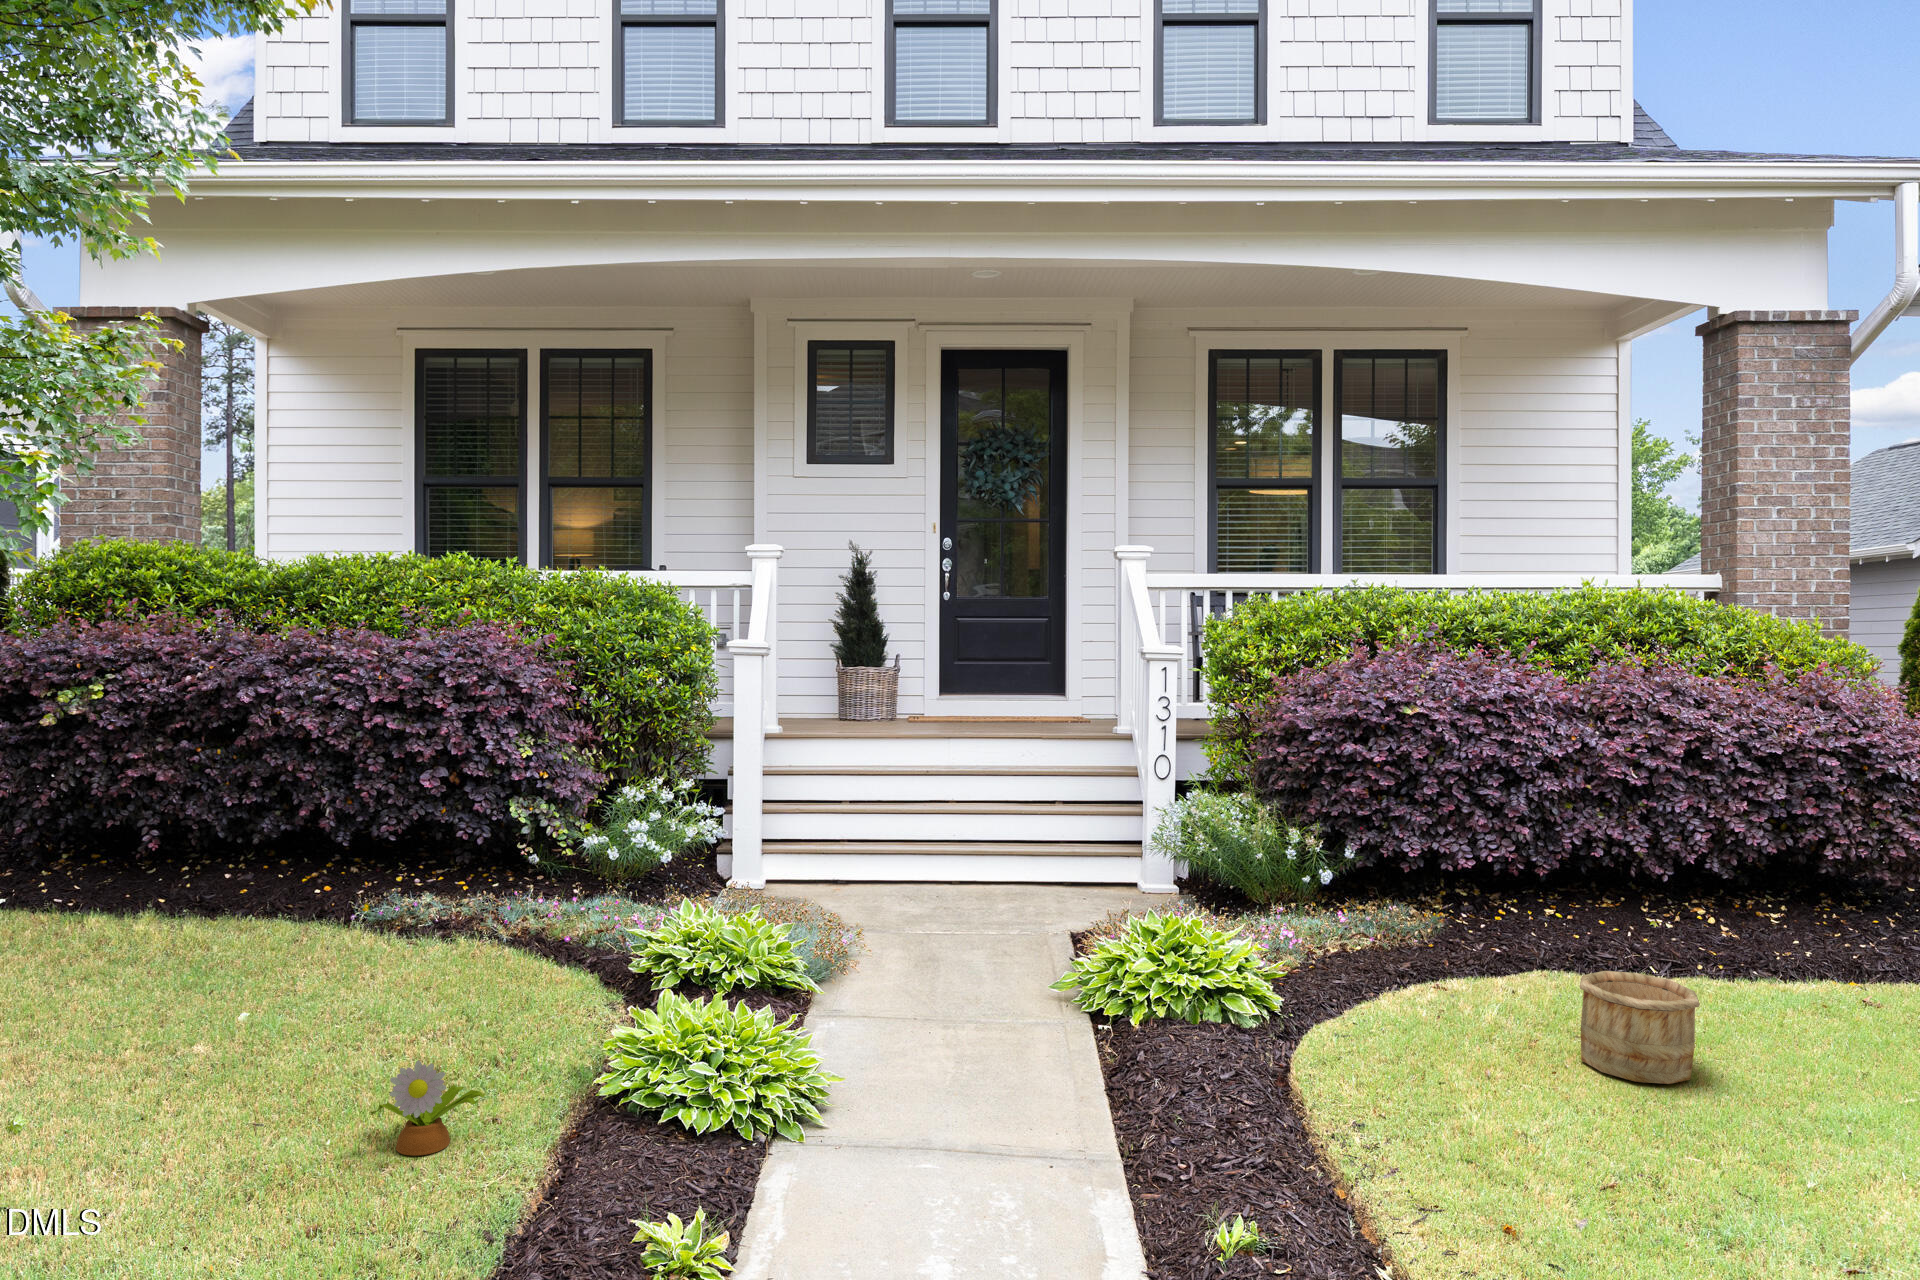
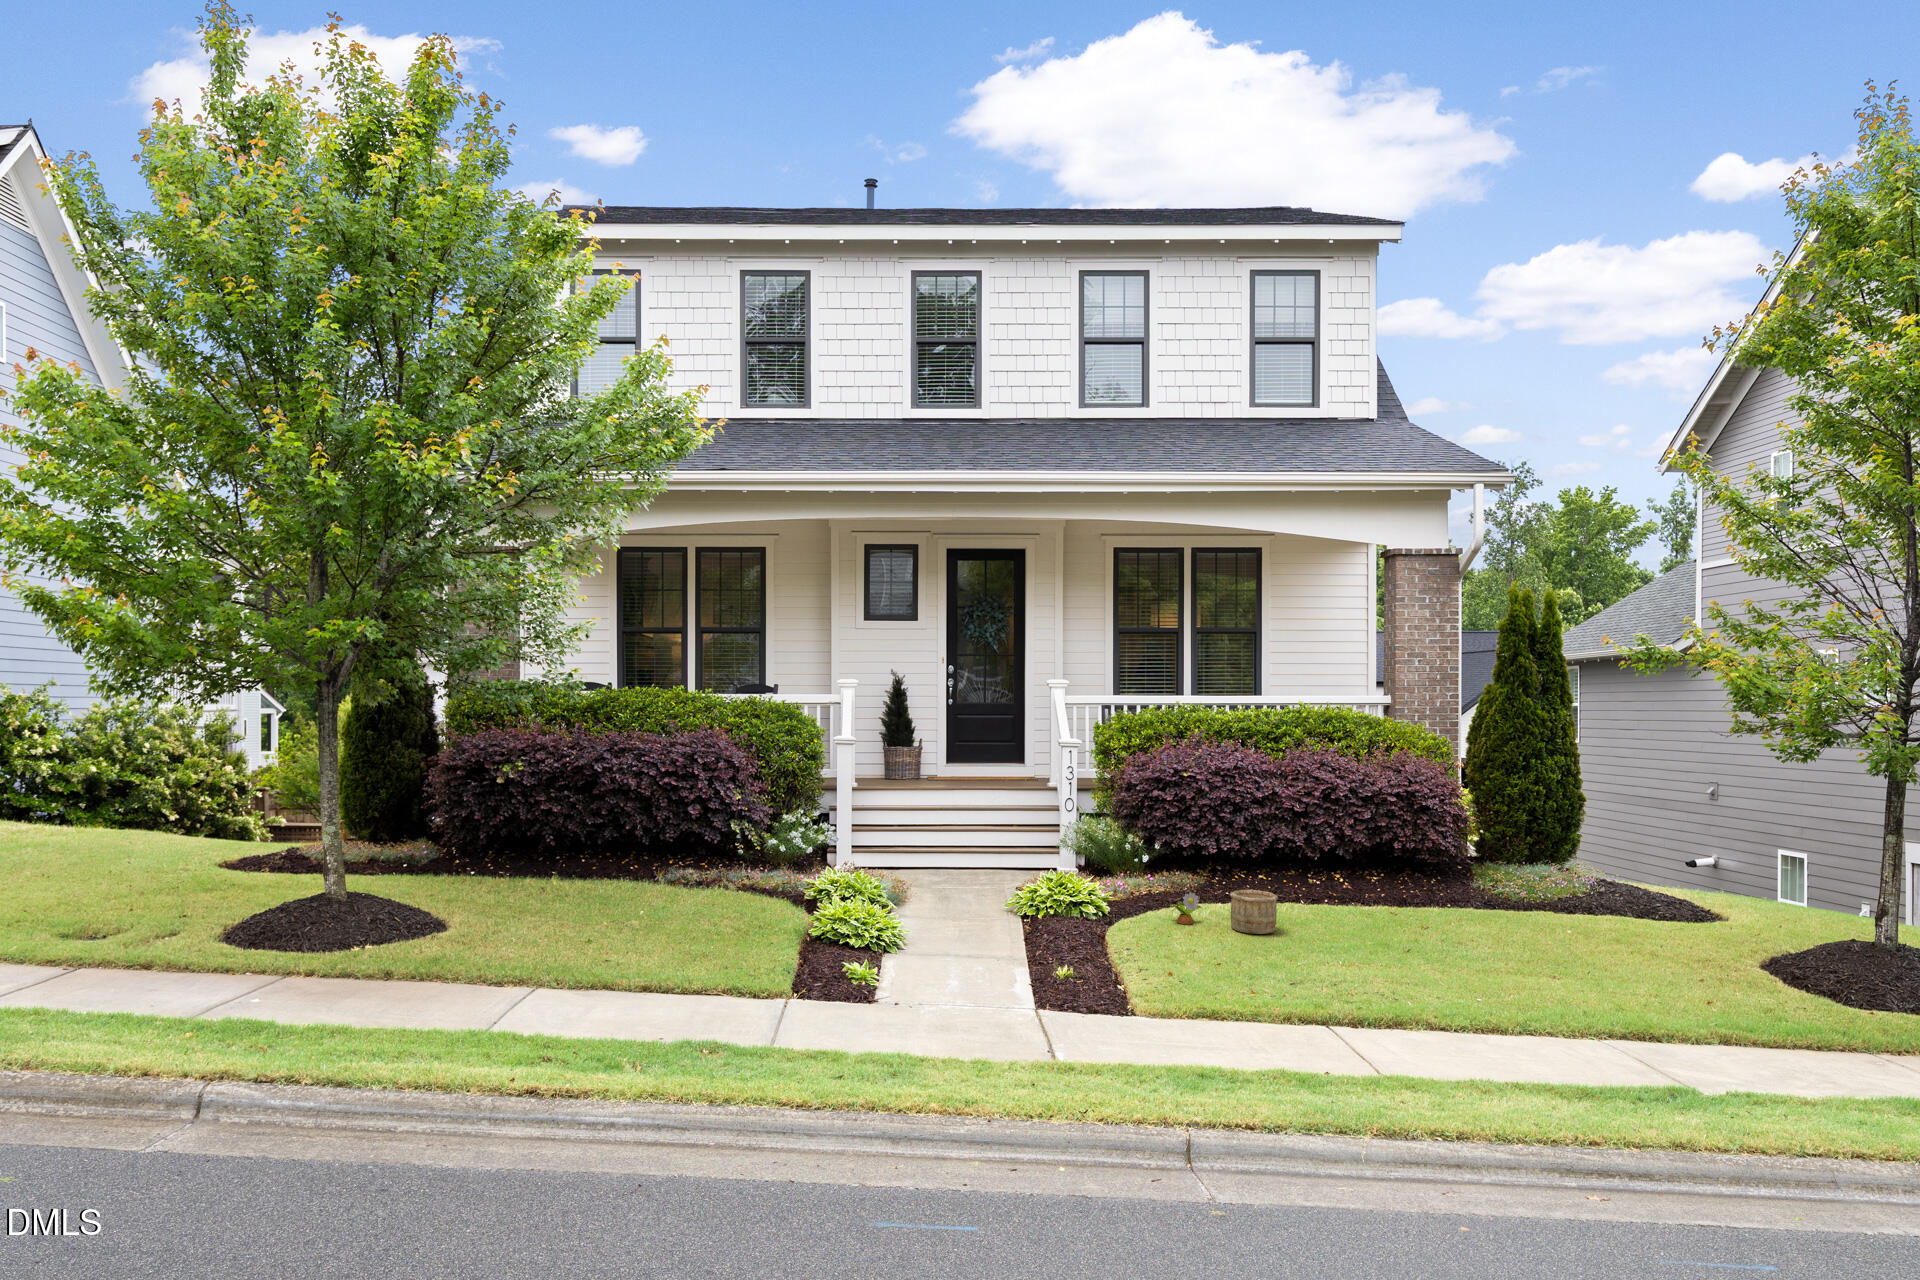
decorative plant: present [371,1060,485,1156] -> present [1170,892,1202,924]

